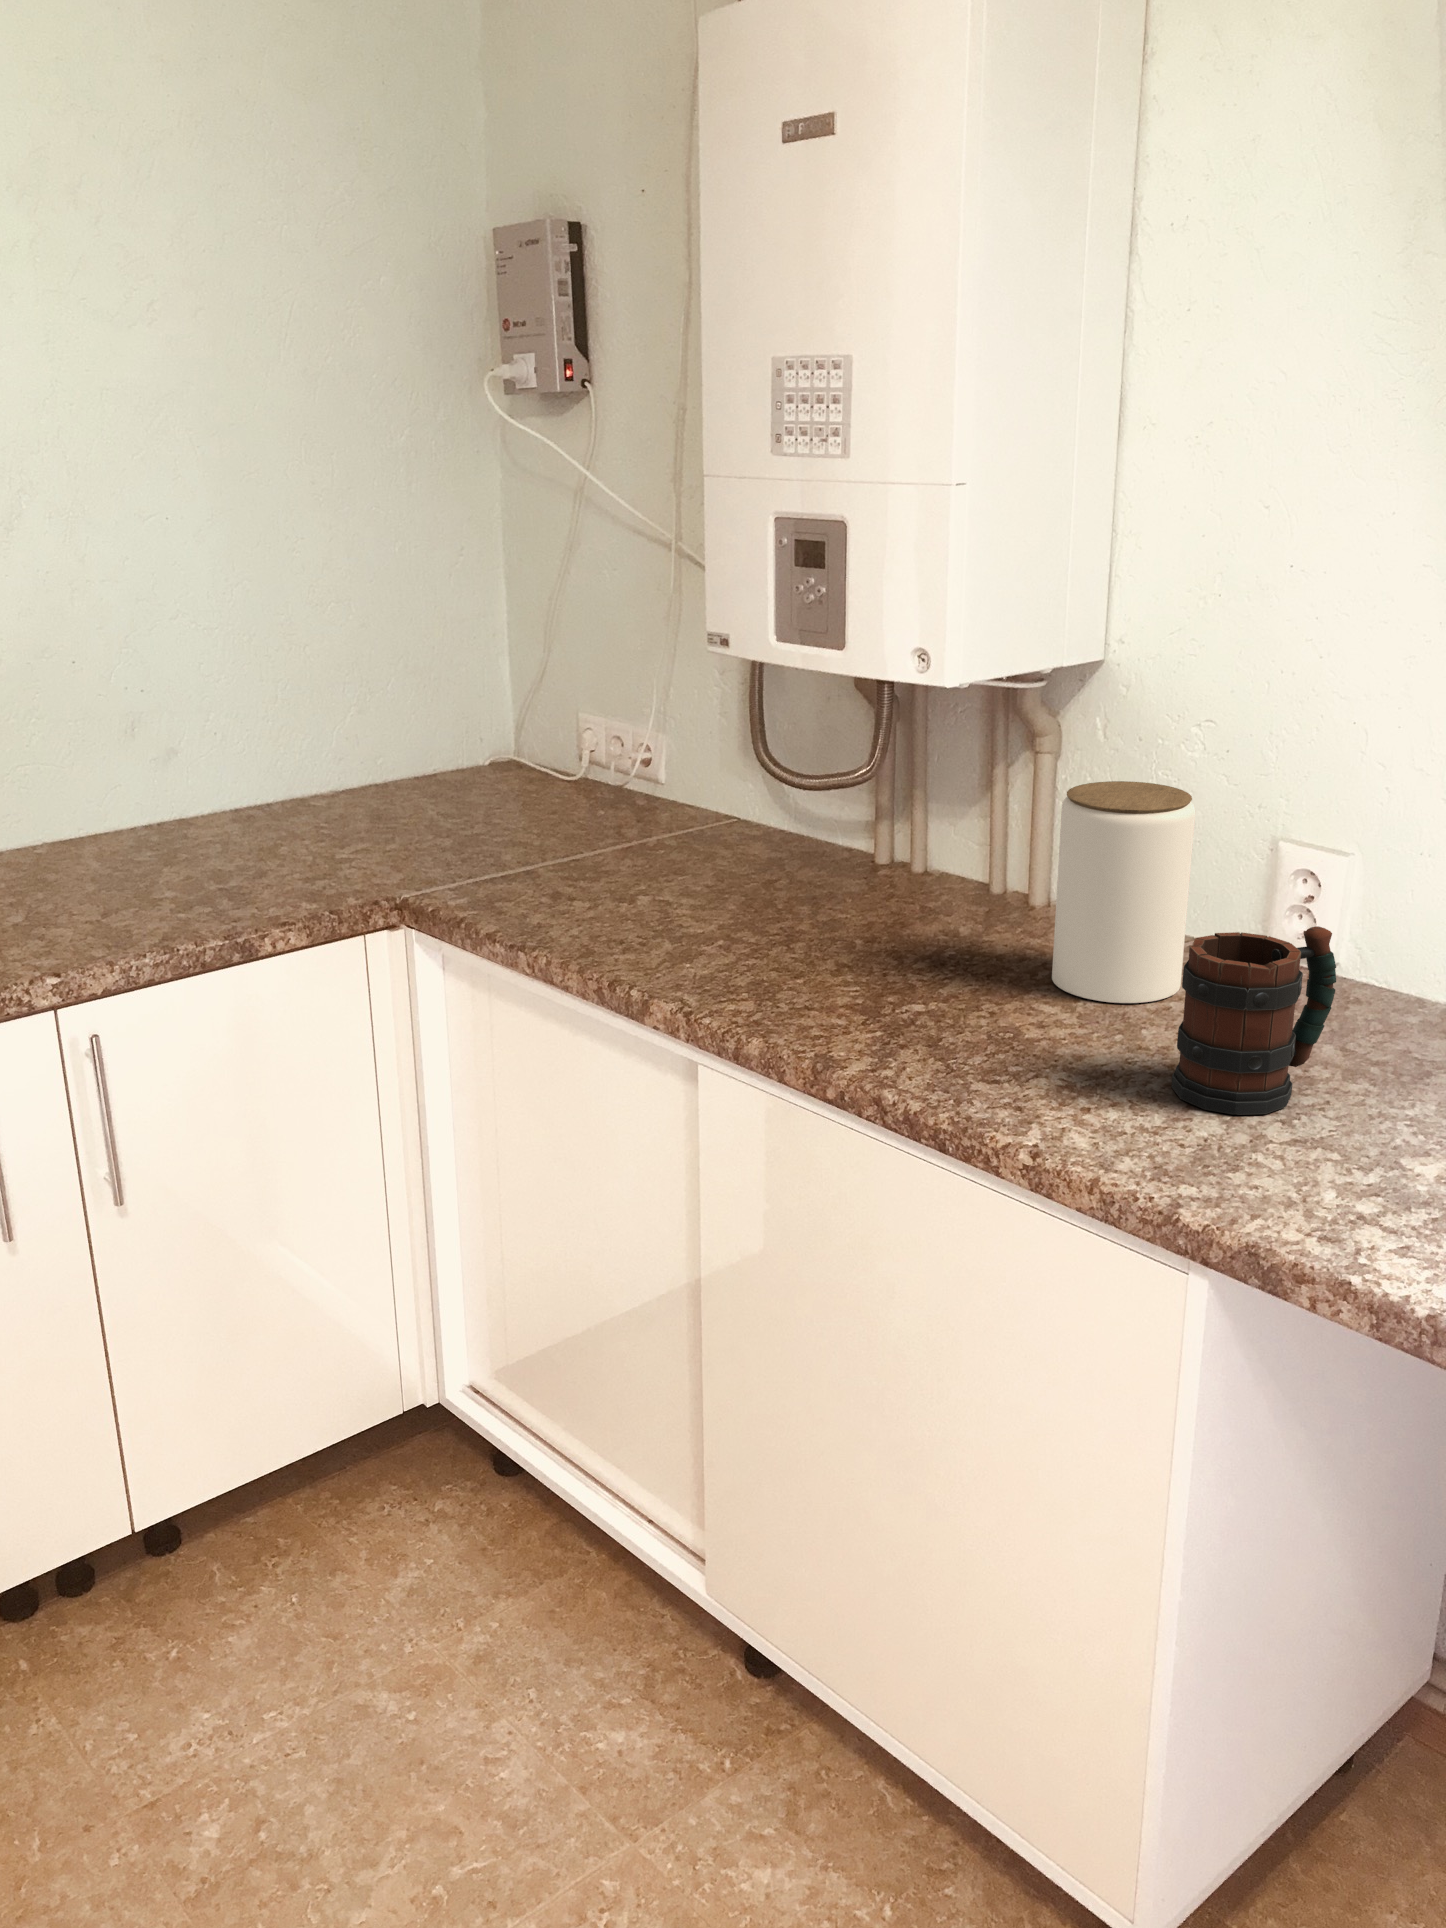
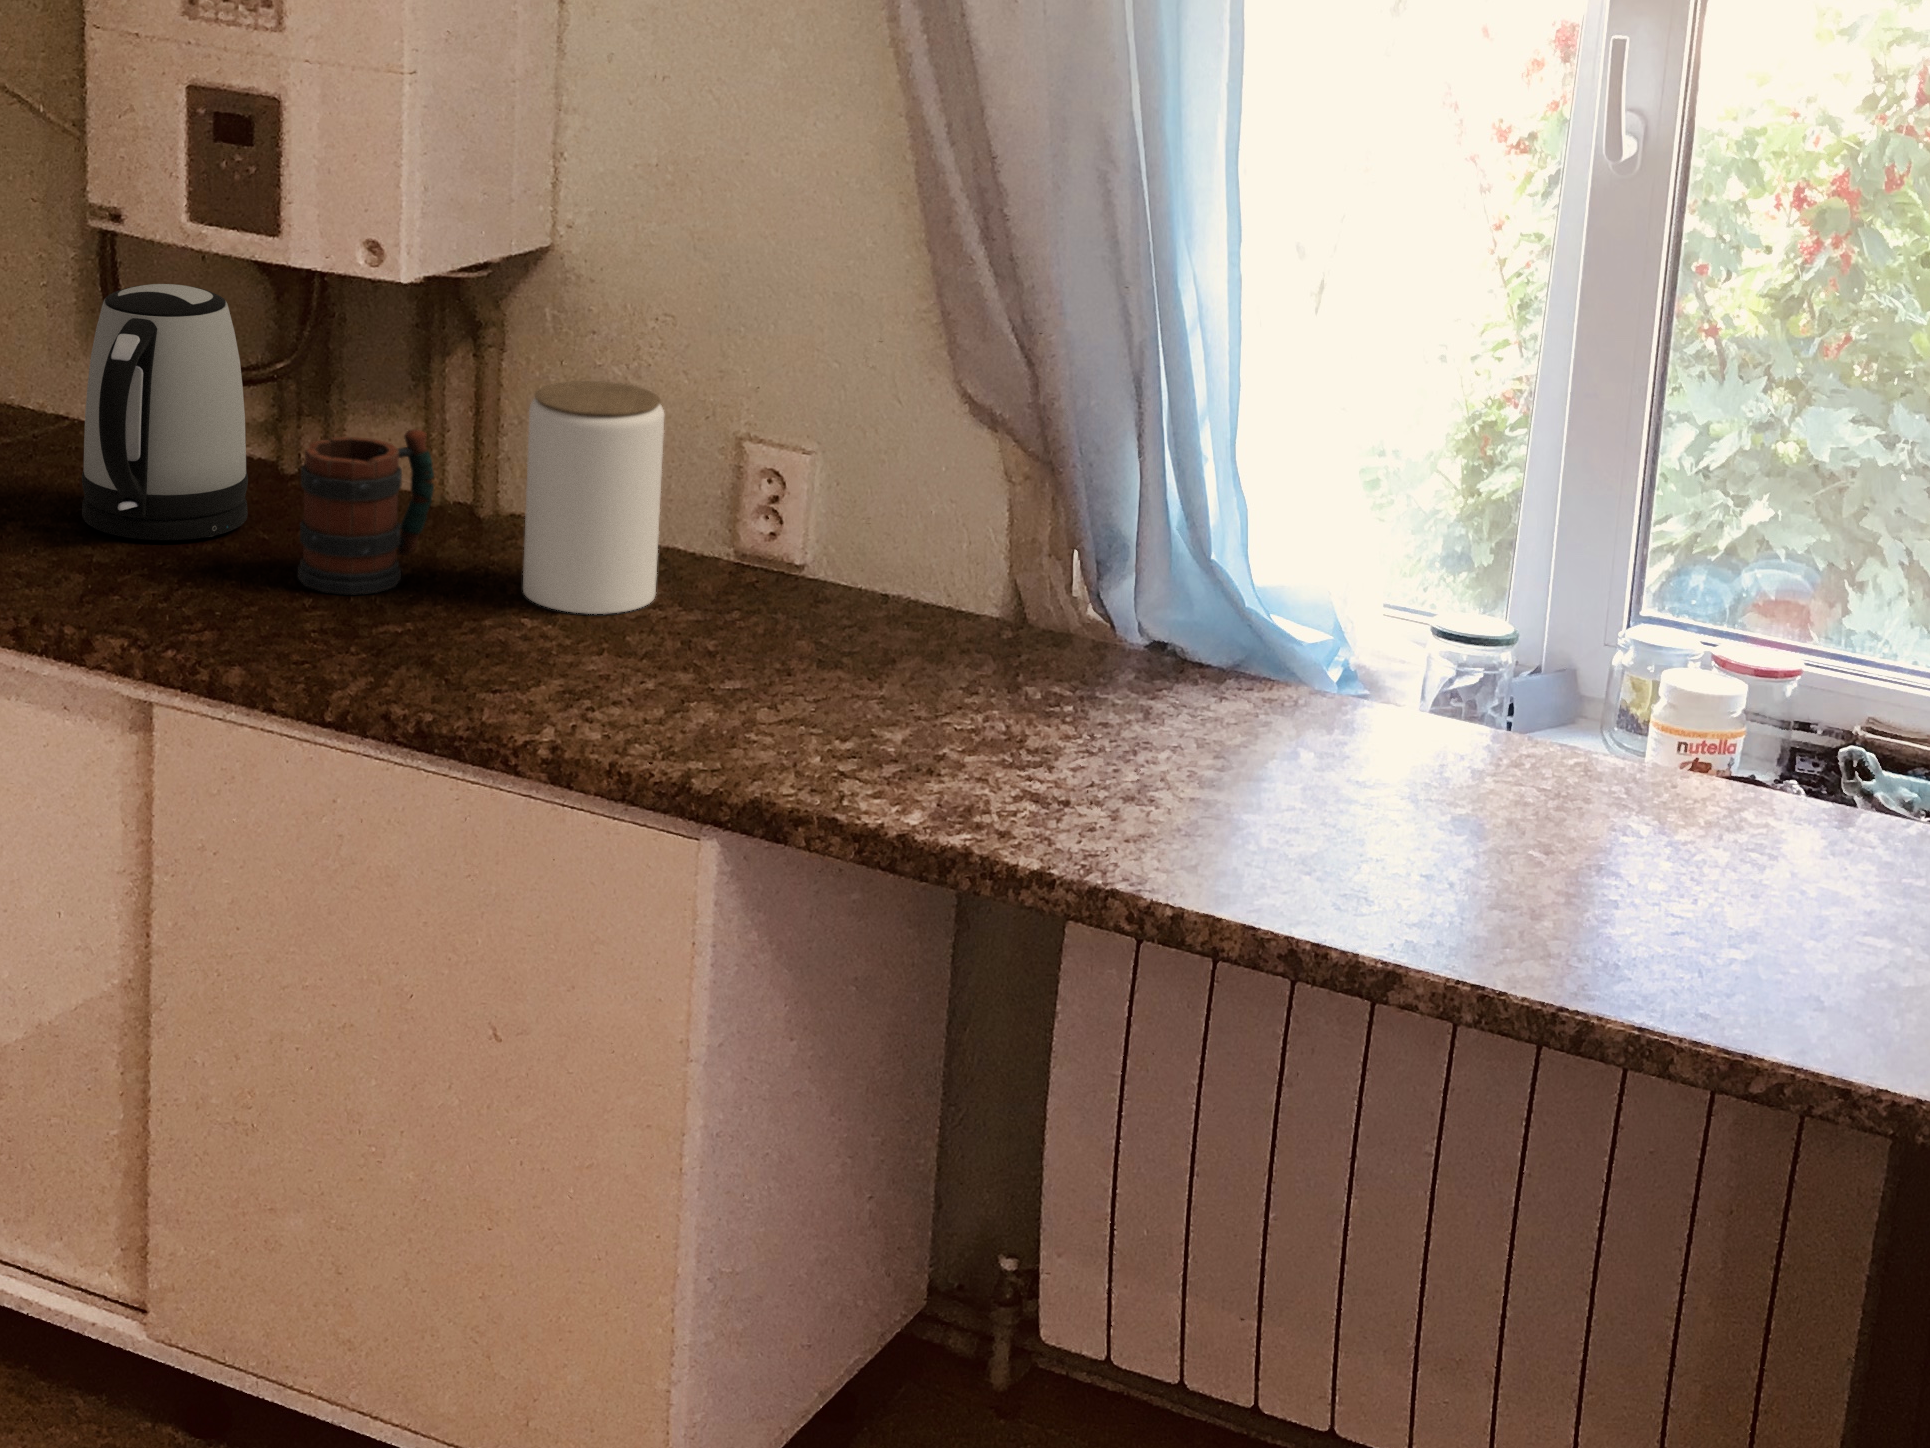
kettle: none [693,701,832,916] -> present [82,284,248,540]
mug: present [1171,926,1336,1115] -> present [298,429,434,594]

